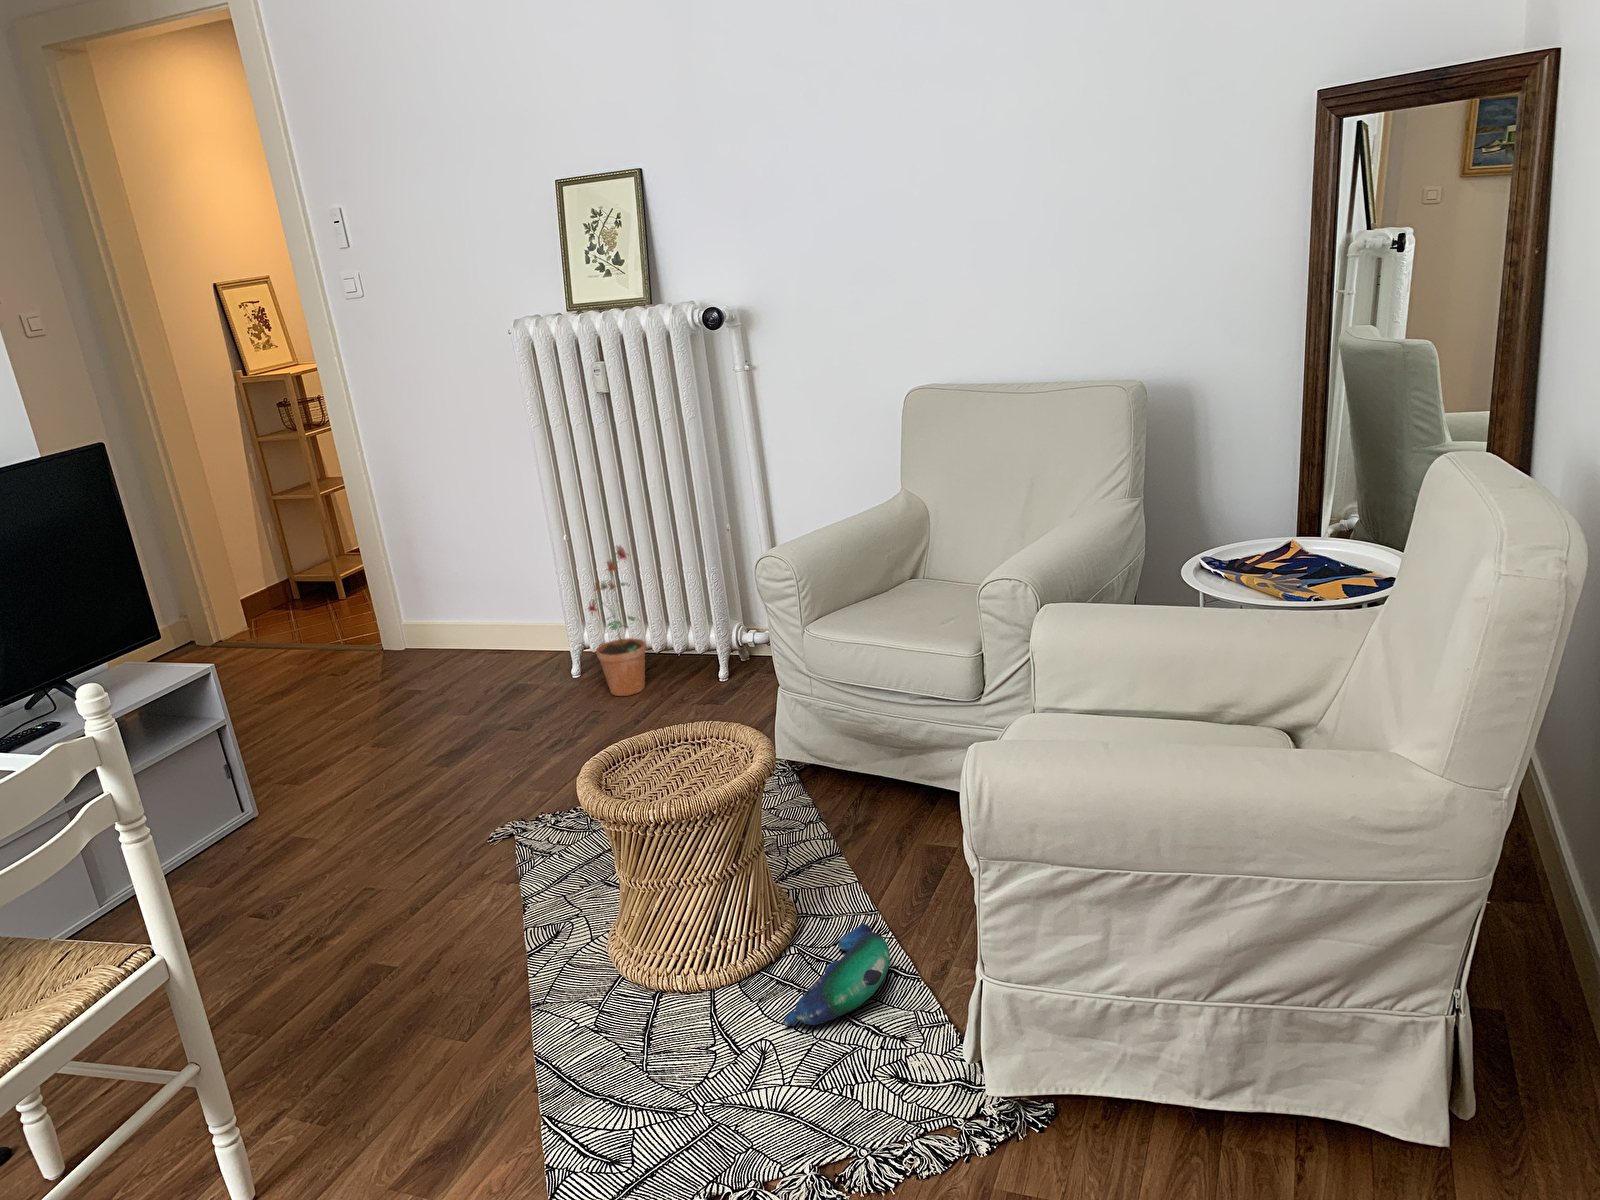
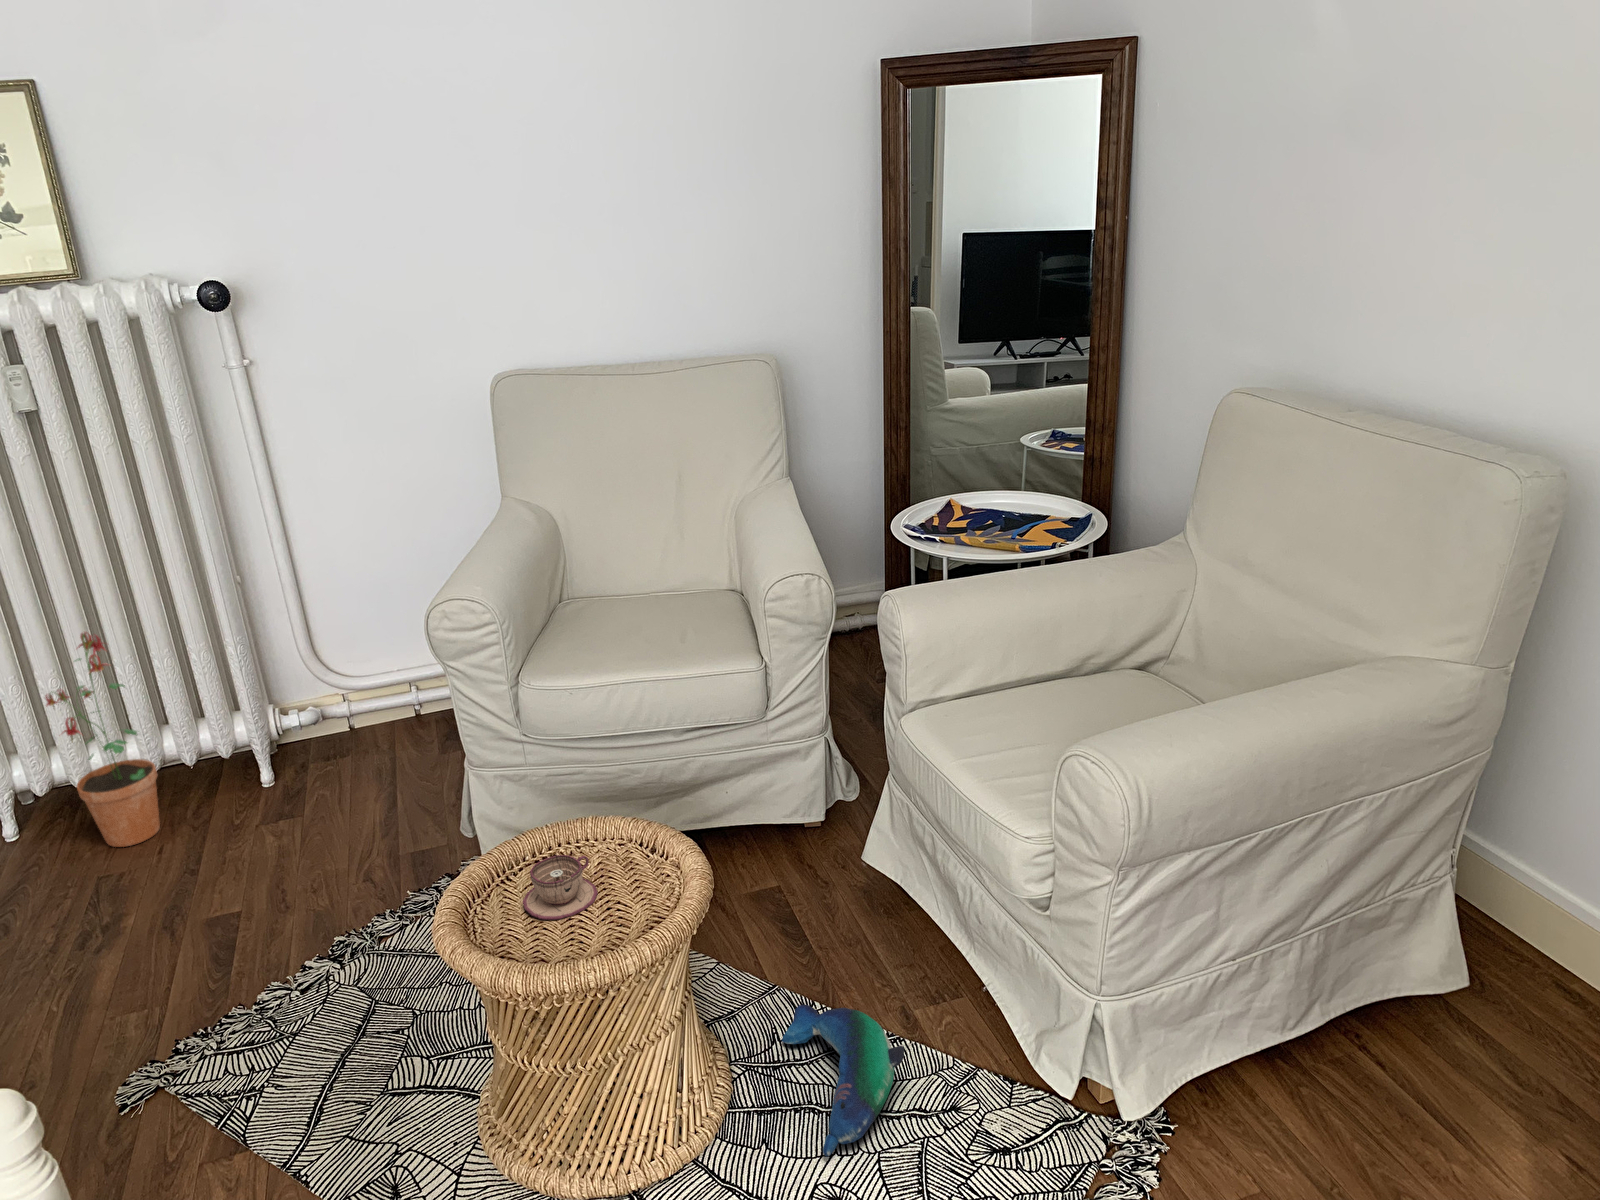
teacup: none [644,739,697,782] -> present [523,855,598,920]

